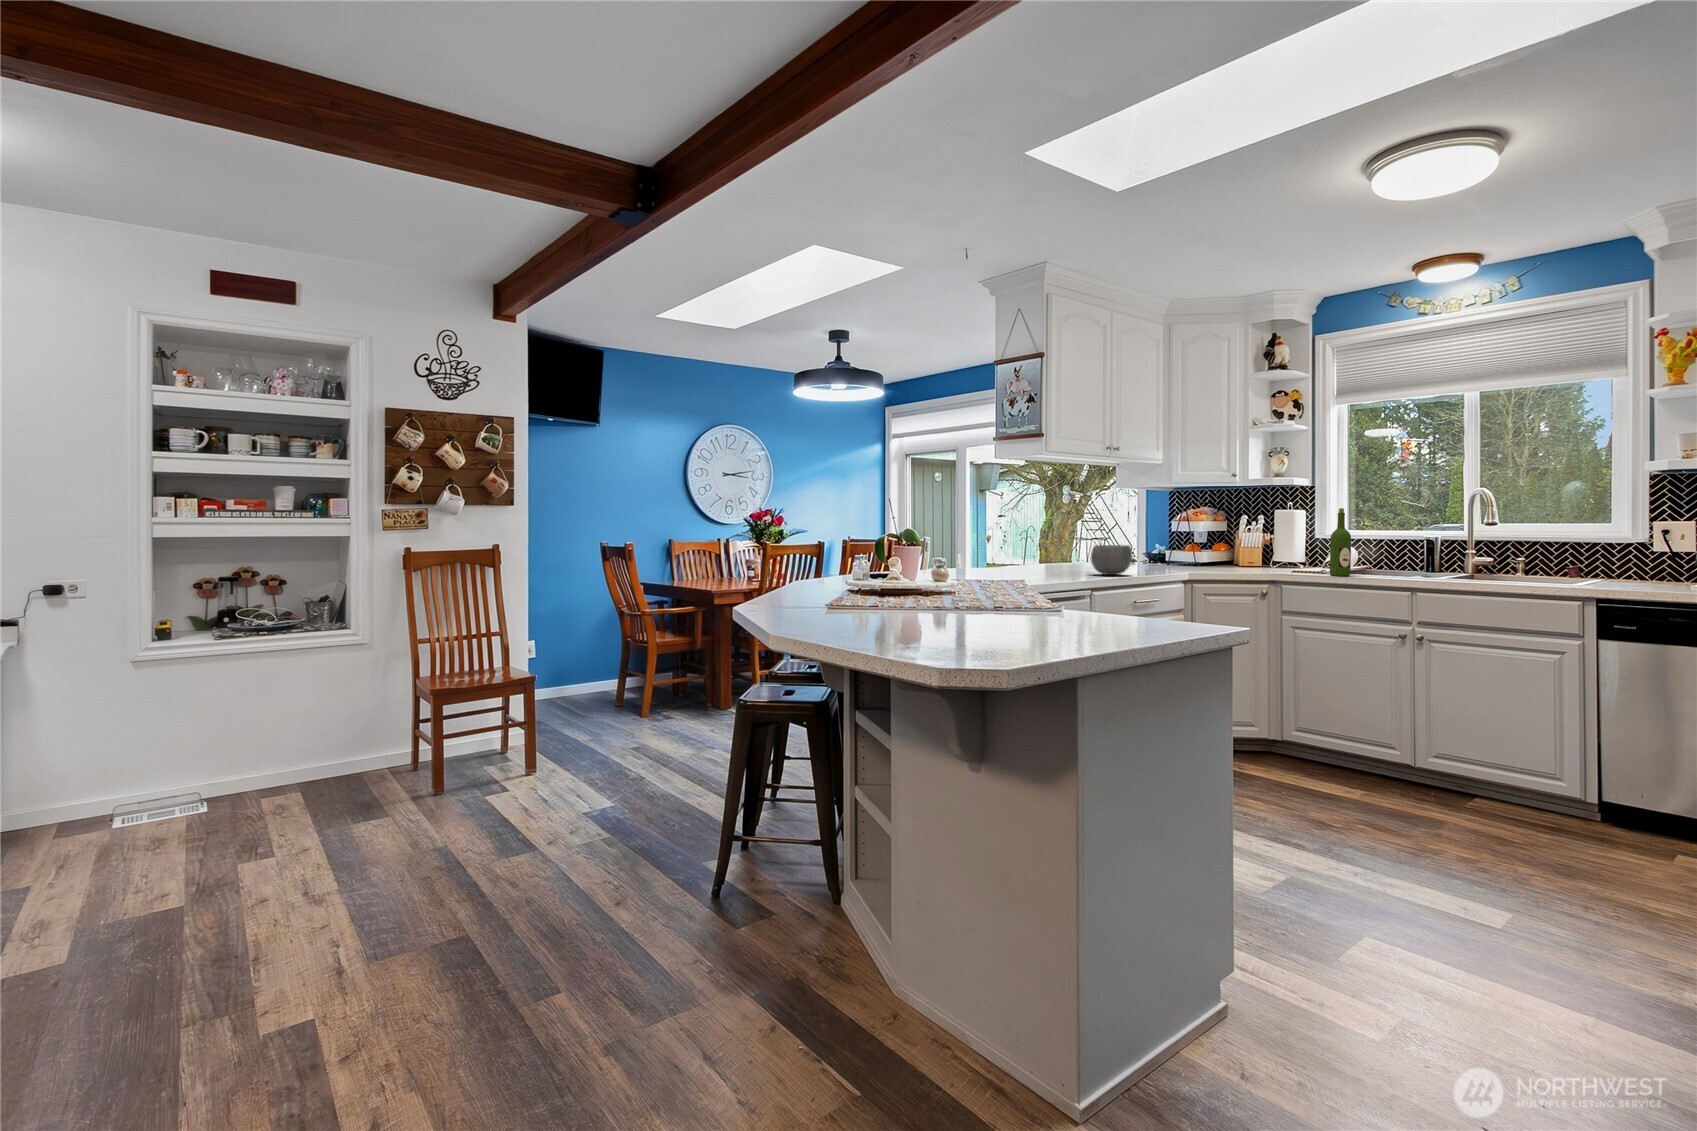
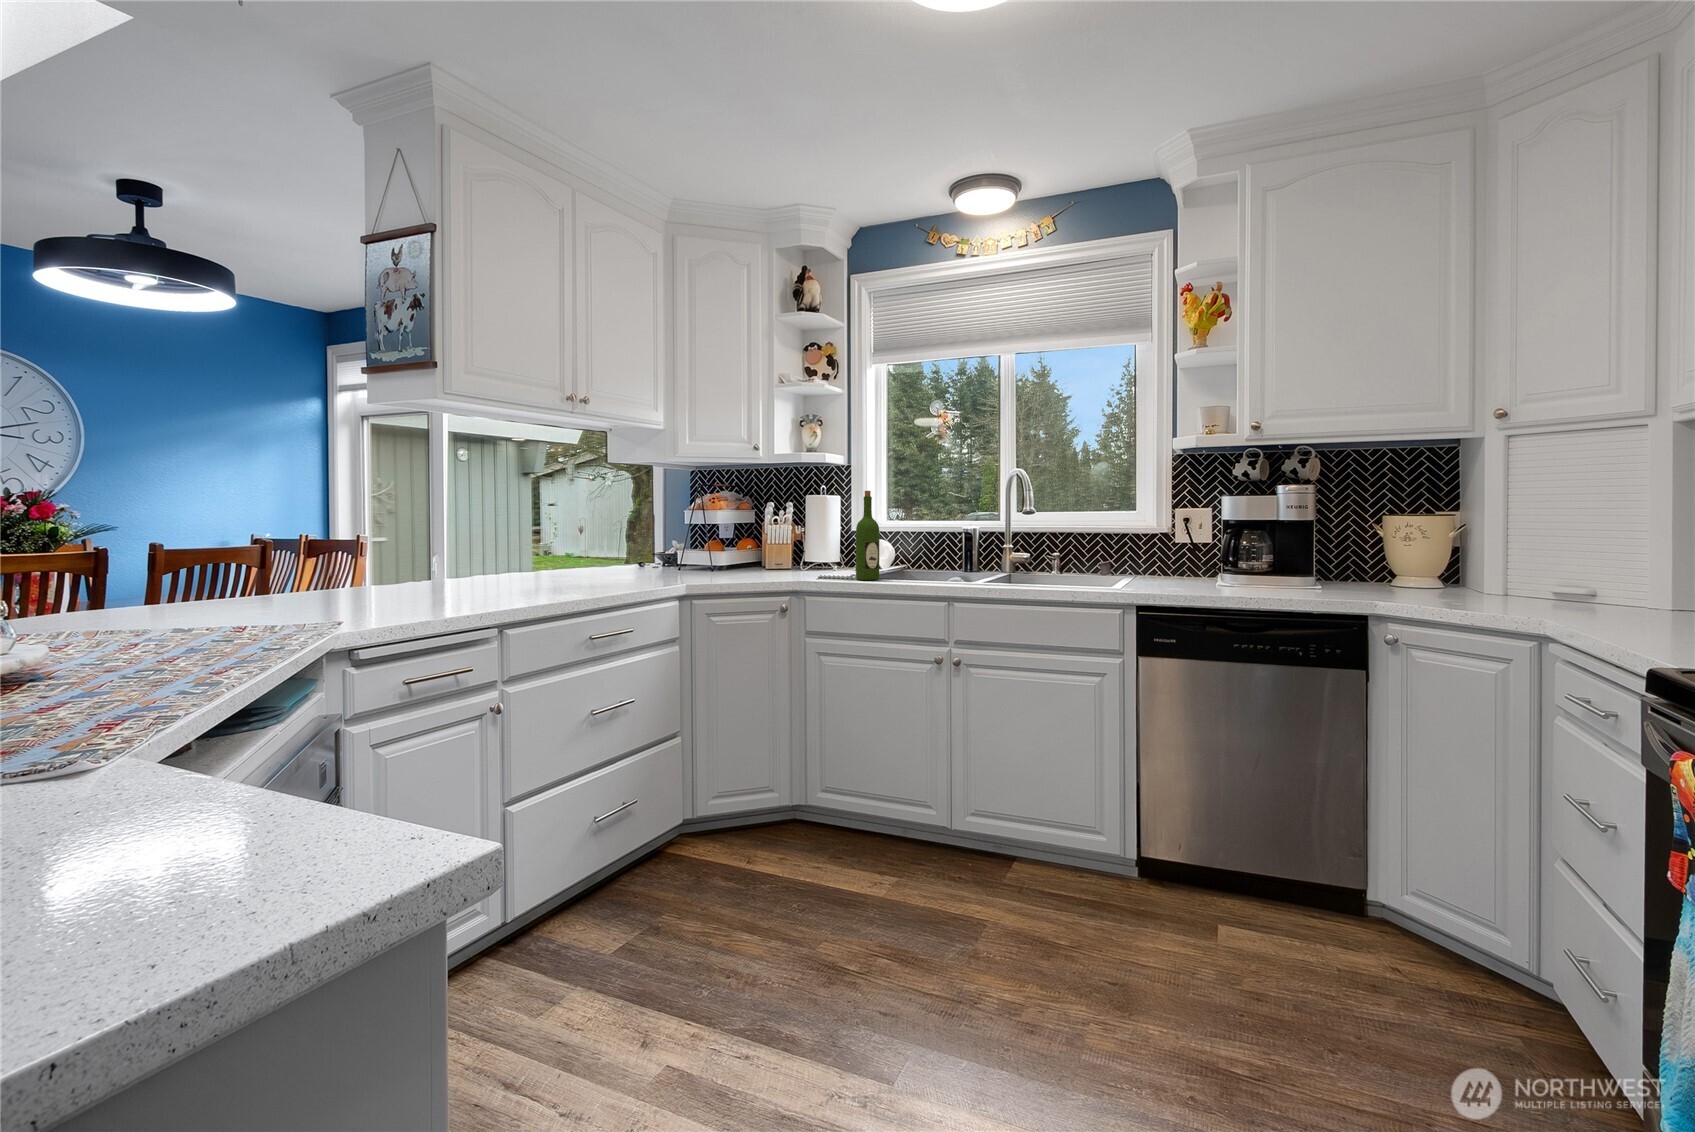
ceramic bowl: present [1091,545,1132,575] -> none [514,542,581,589]

